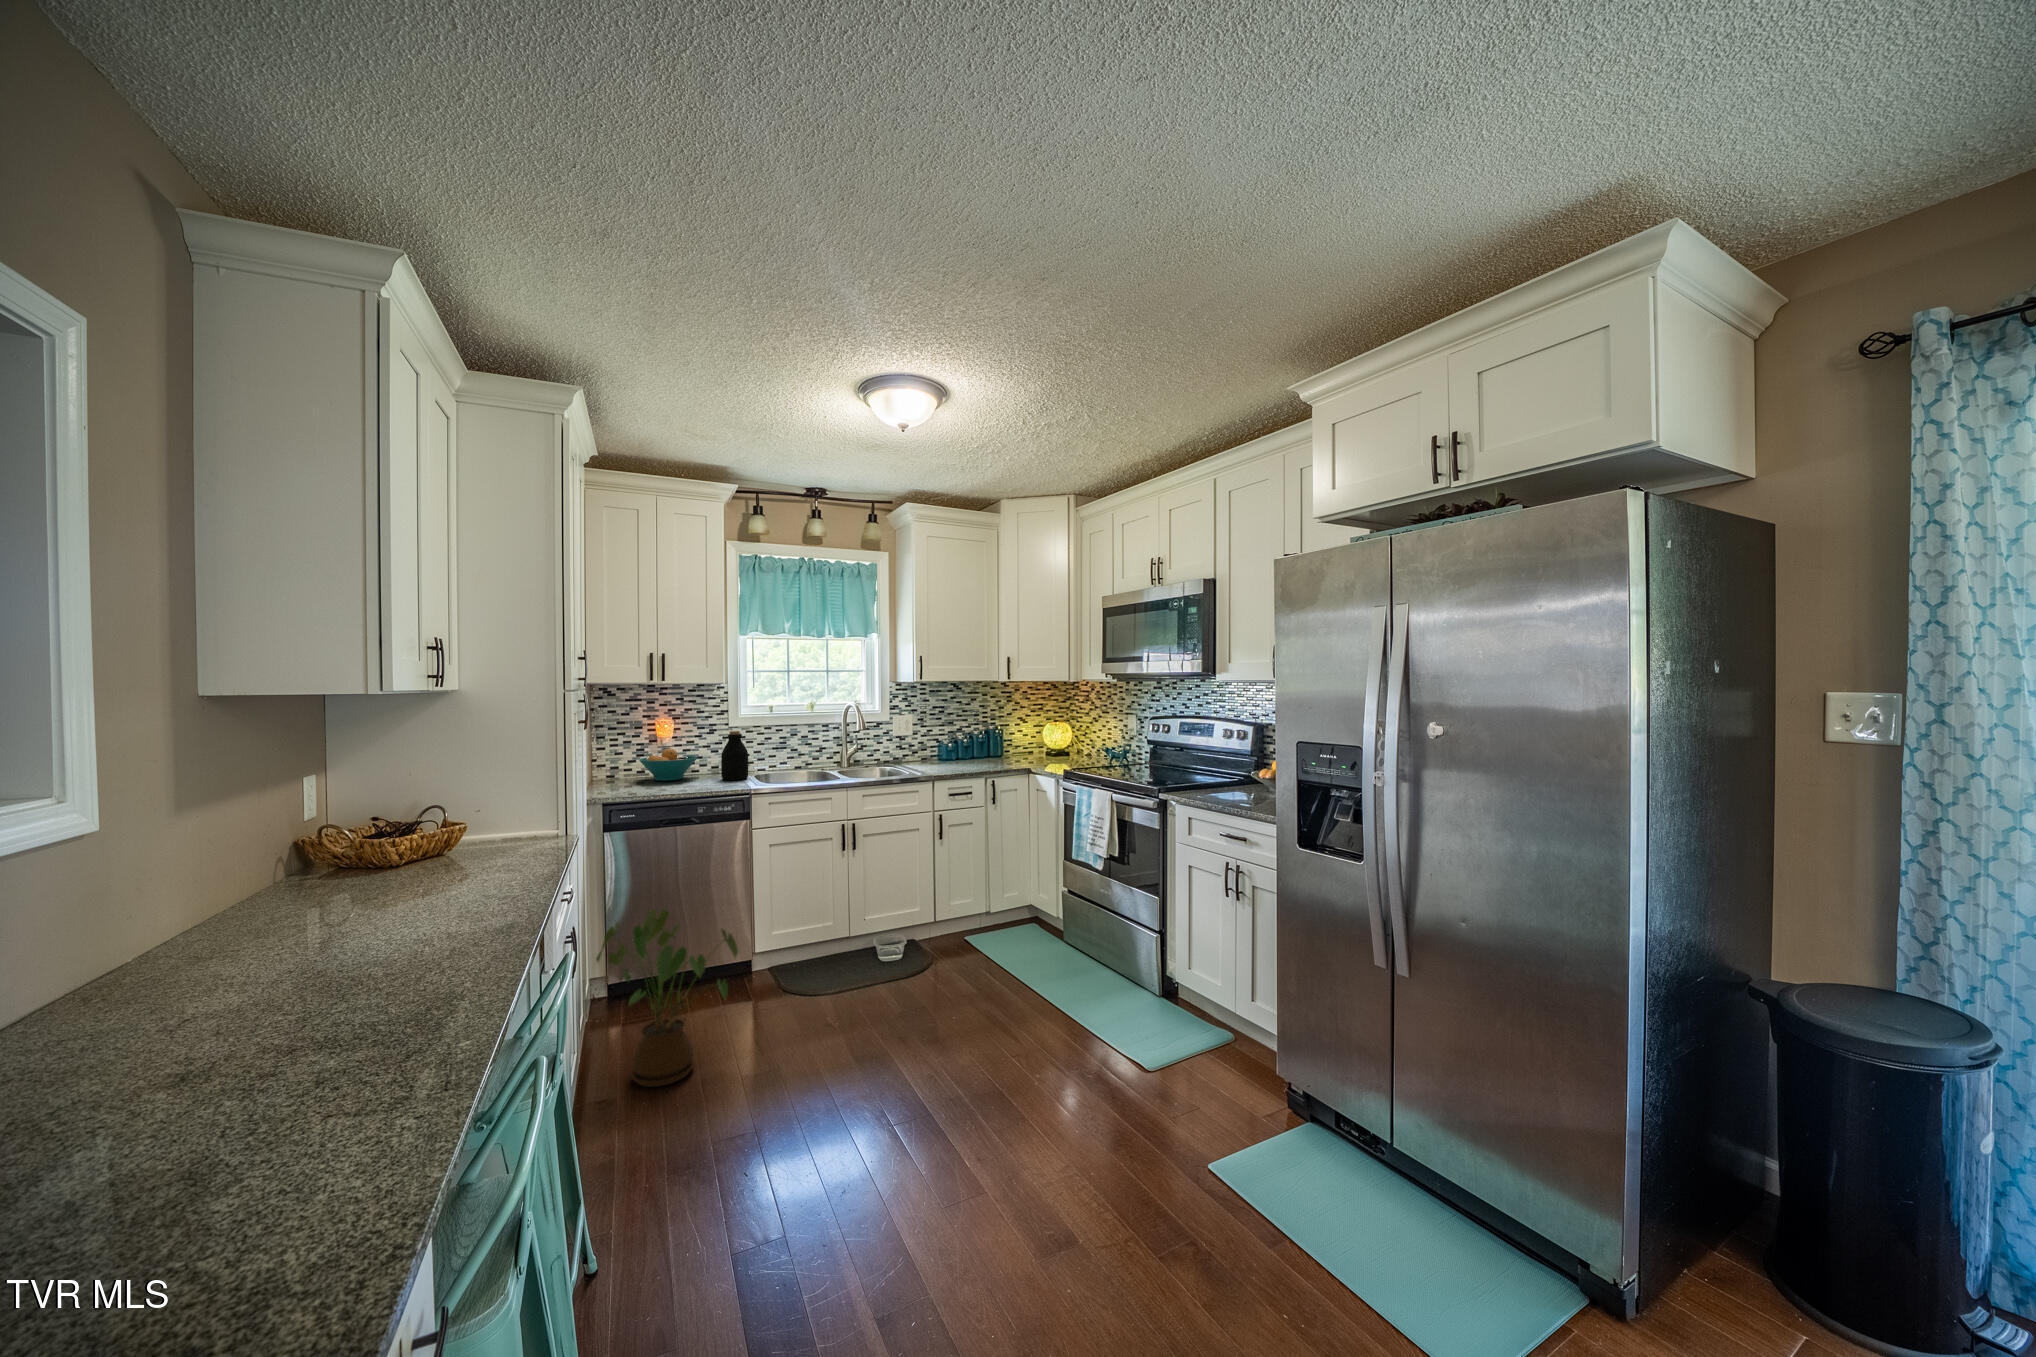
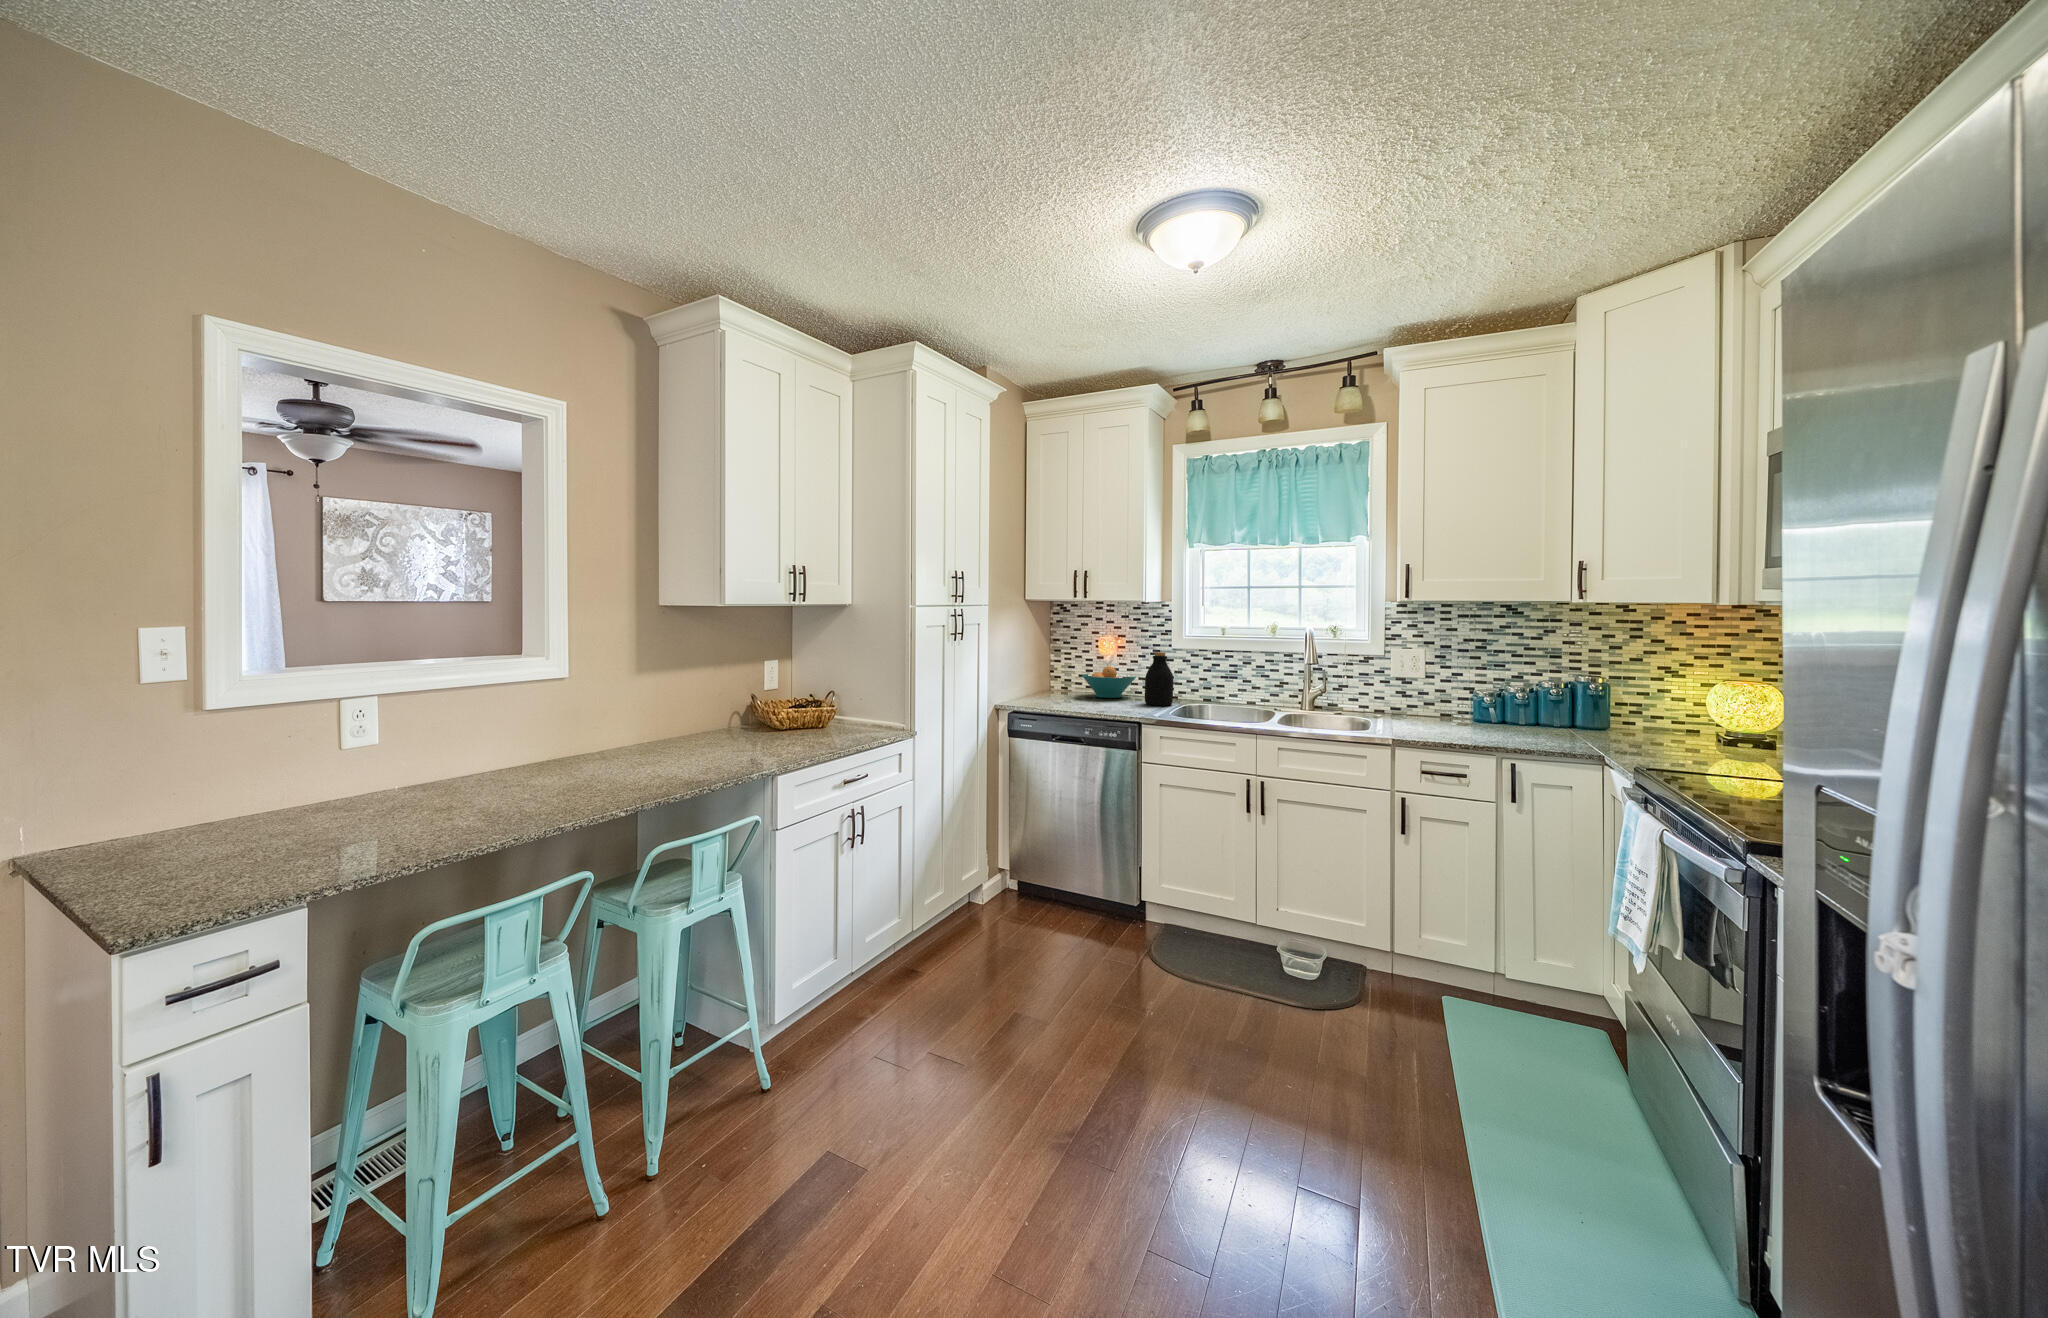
house plant: present [596,909,738,1087] -> none [883,817,1010,1005]

